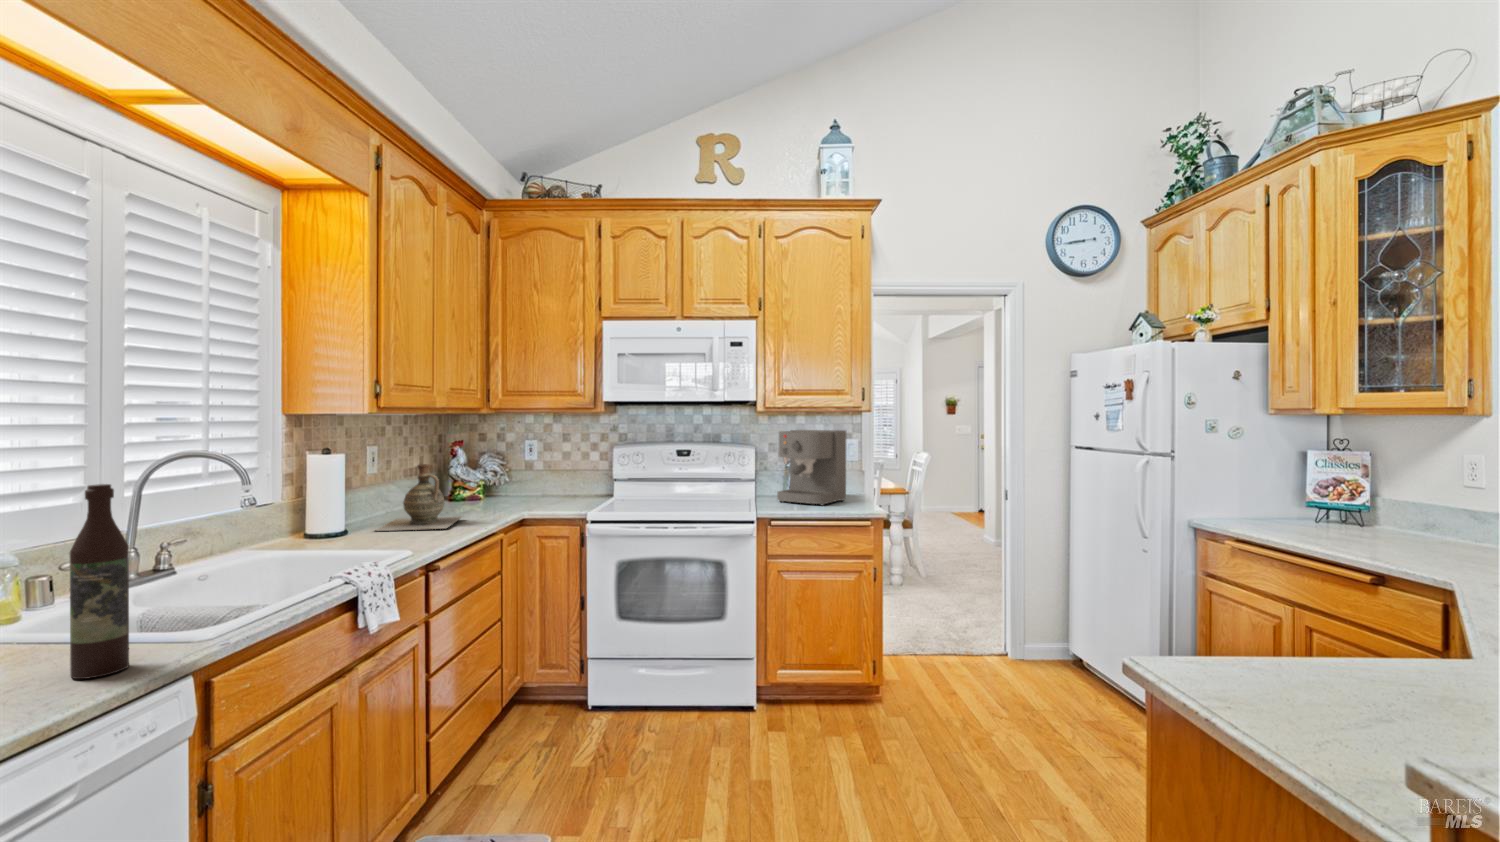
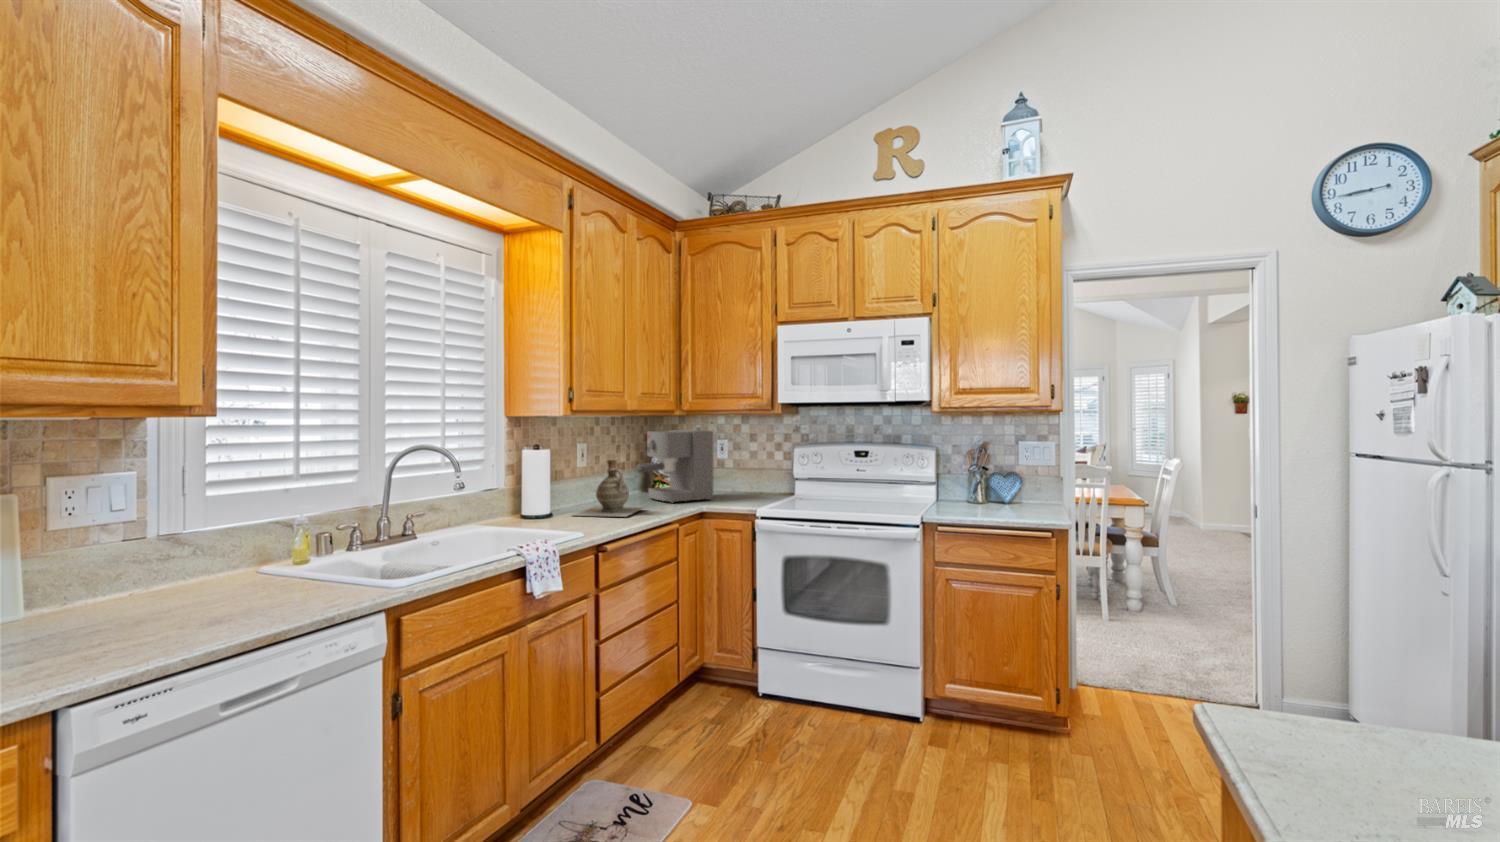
coffee maker: present [777,430,846,506] -> present [636,430,713,503]
wine bottle: present [70,484,129,679] -> none [311,467,346,604]

